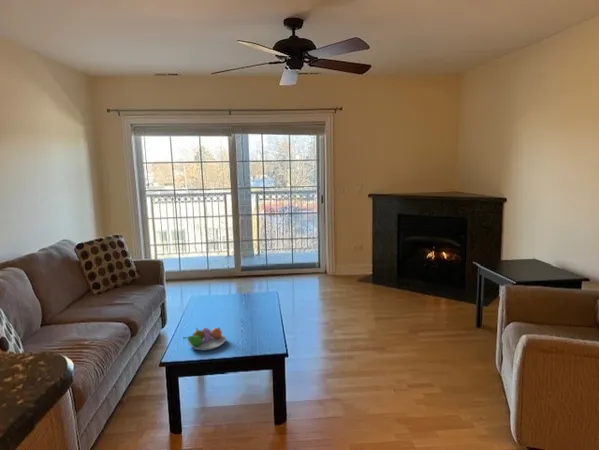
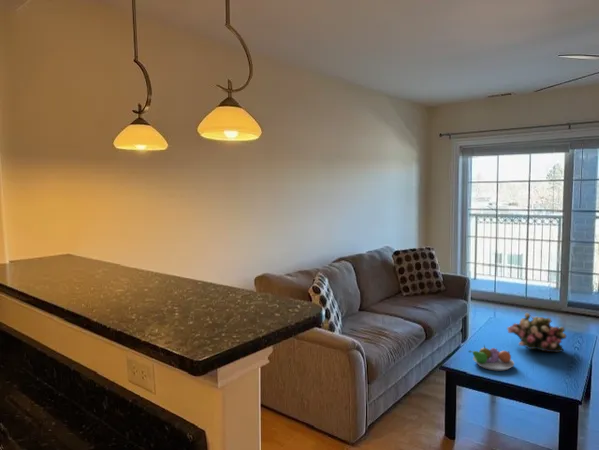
flower arrangement: none [211,286,260,319] -> present [507,313,566,352]

